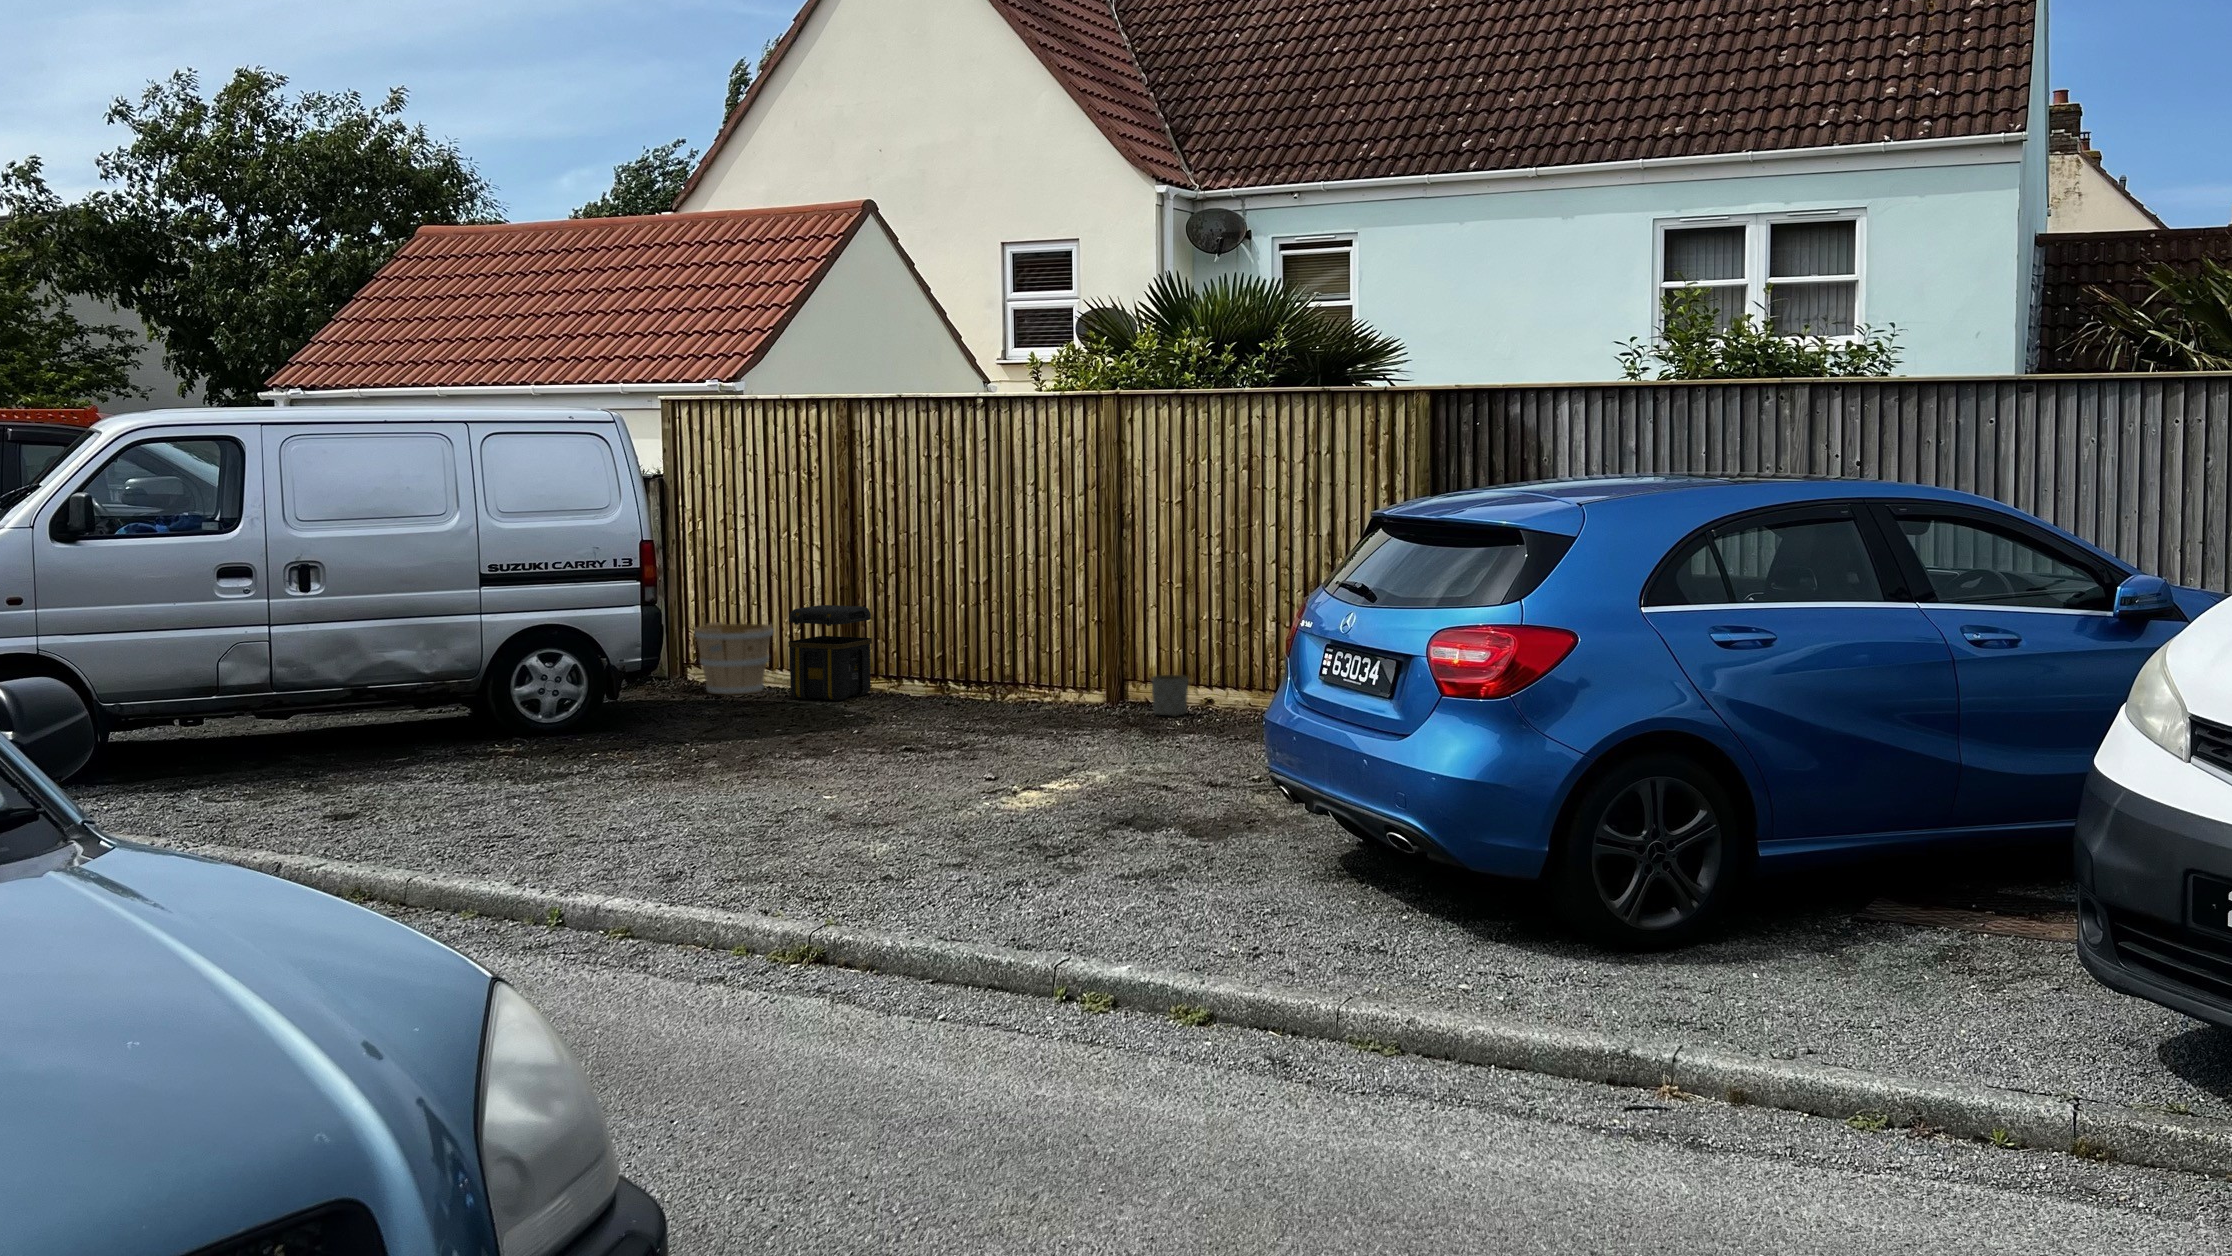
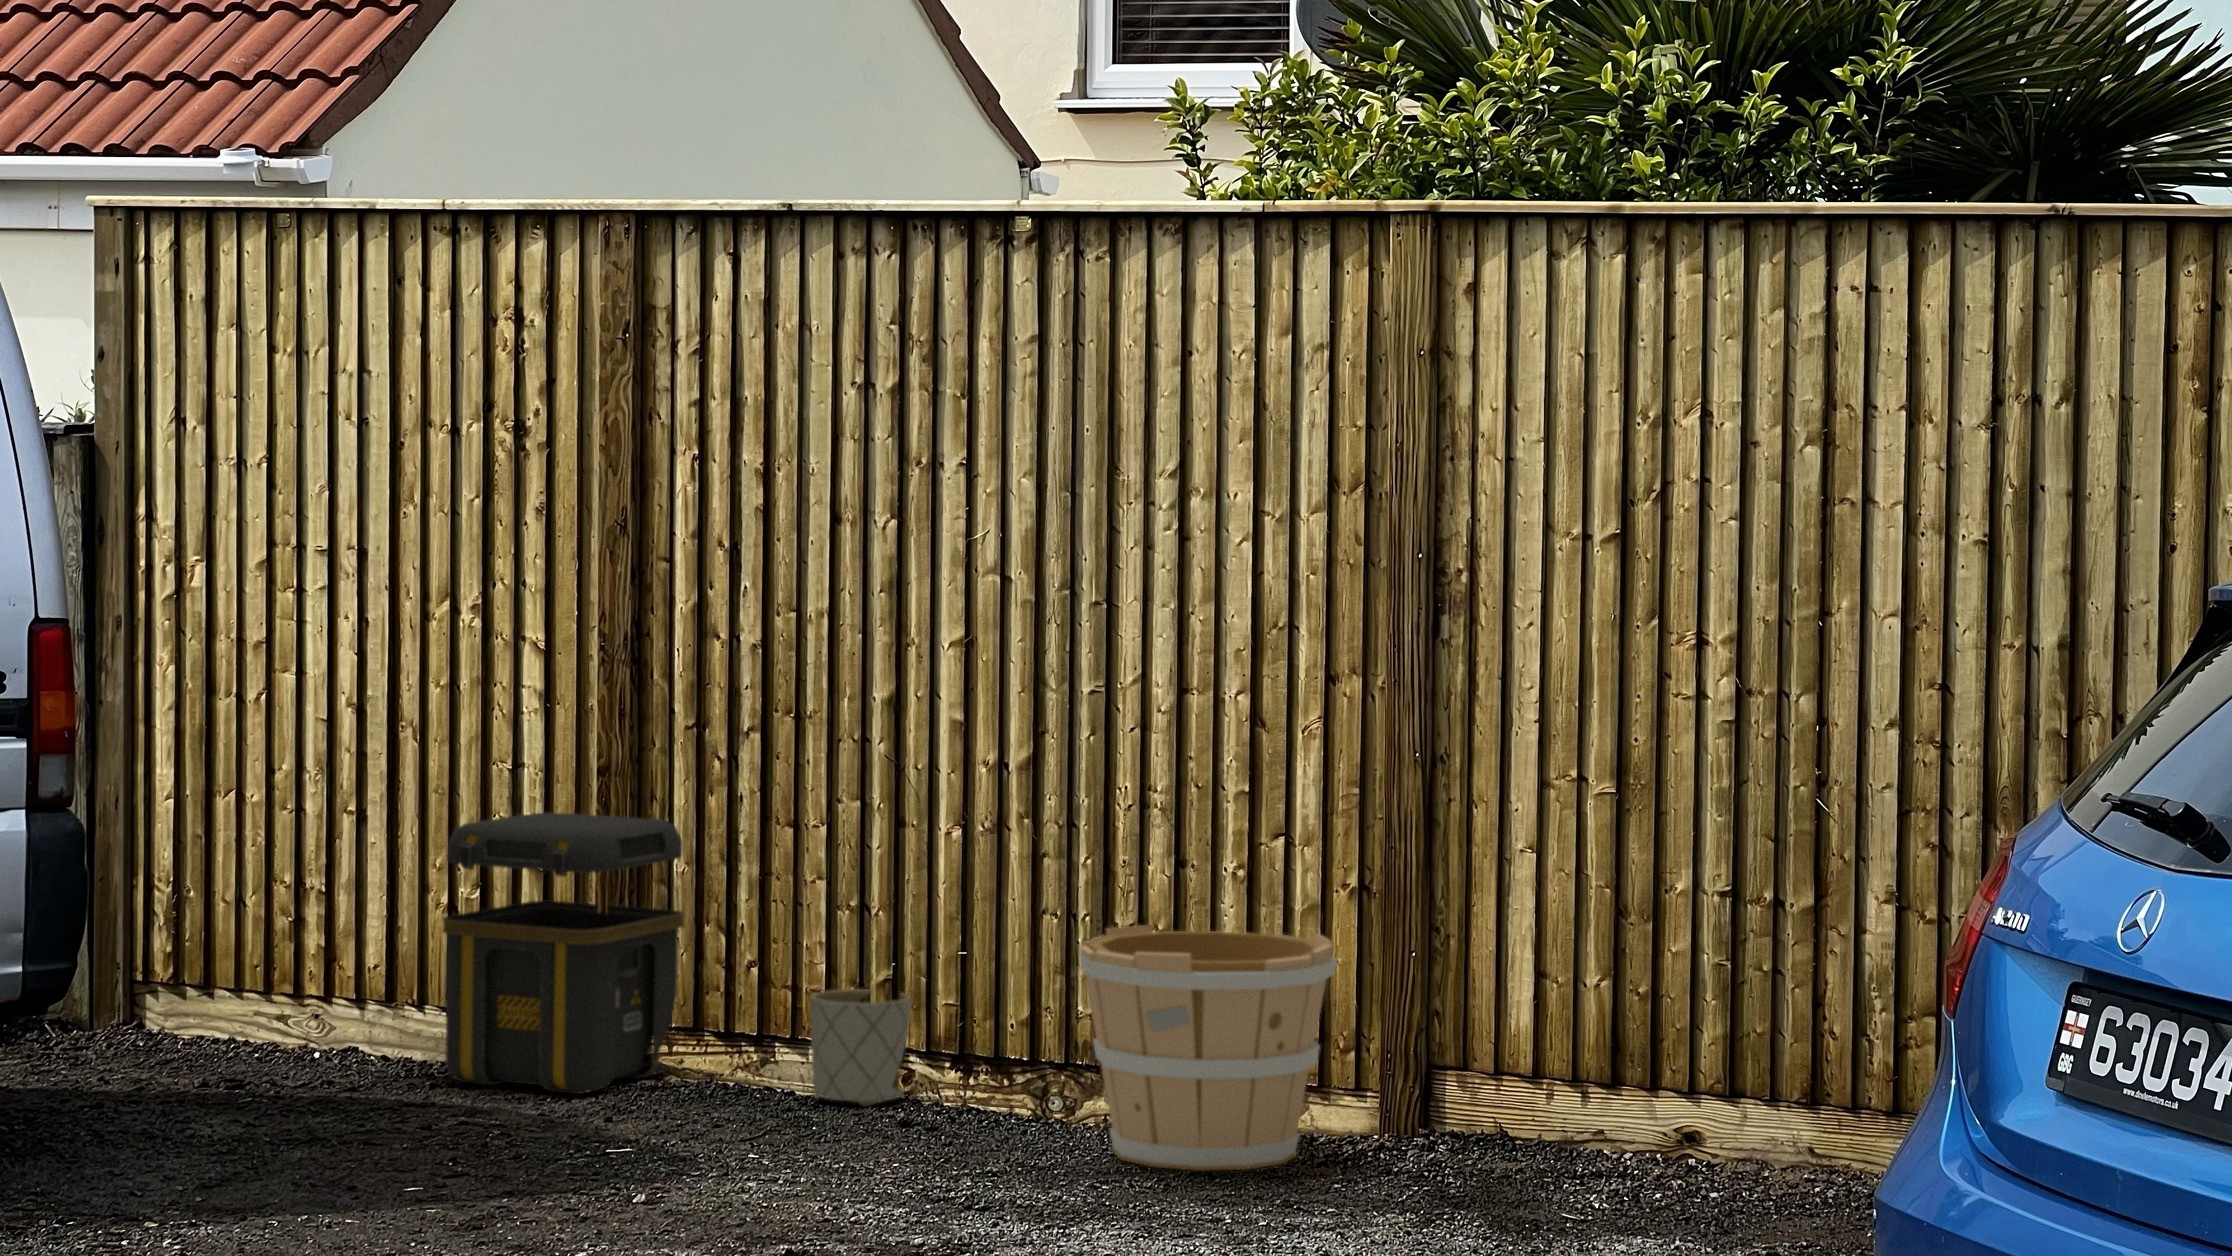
wooden bucket: present [695,622,774,695] -> present [1079,925,1337,1171]
planter: present [1152,675,1188,717] -> present [810,989,911,1106]

